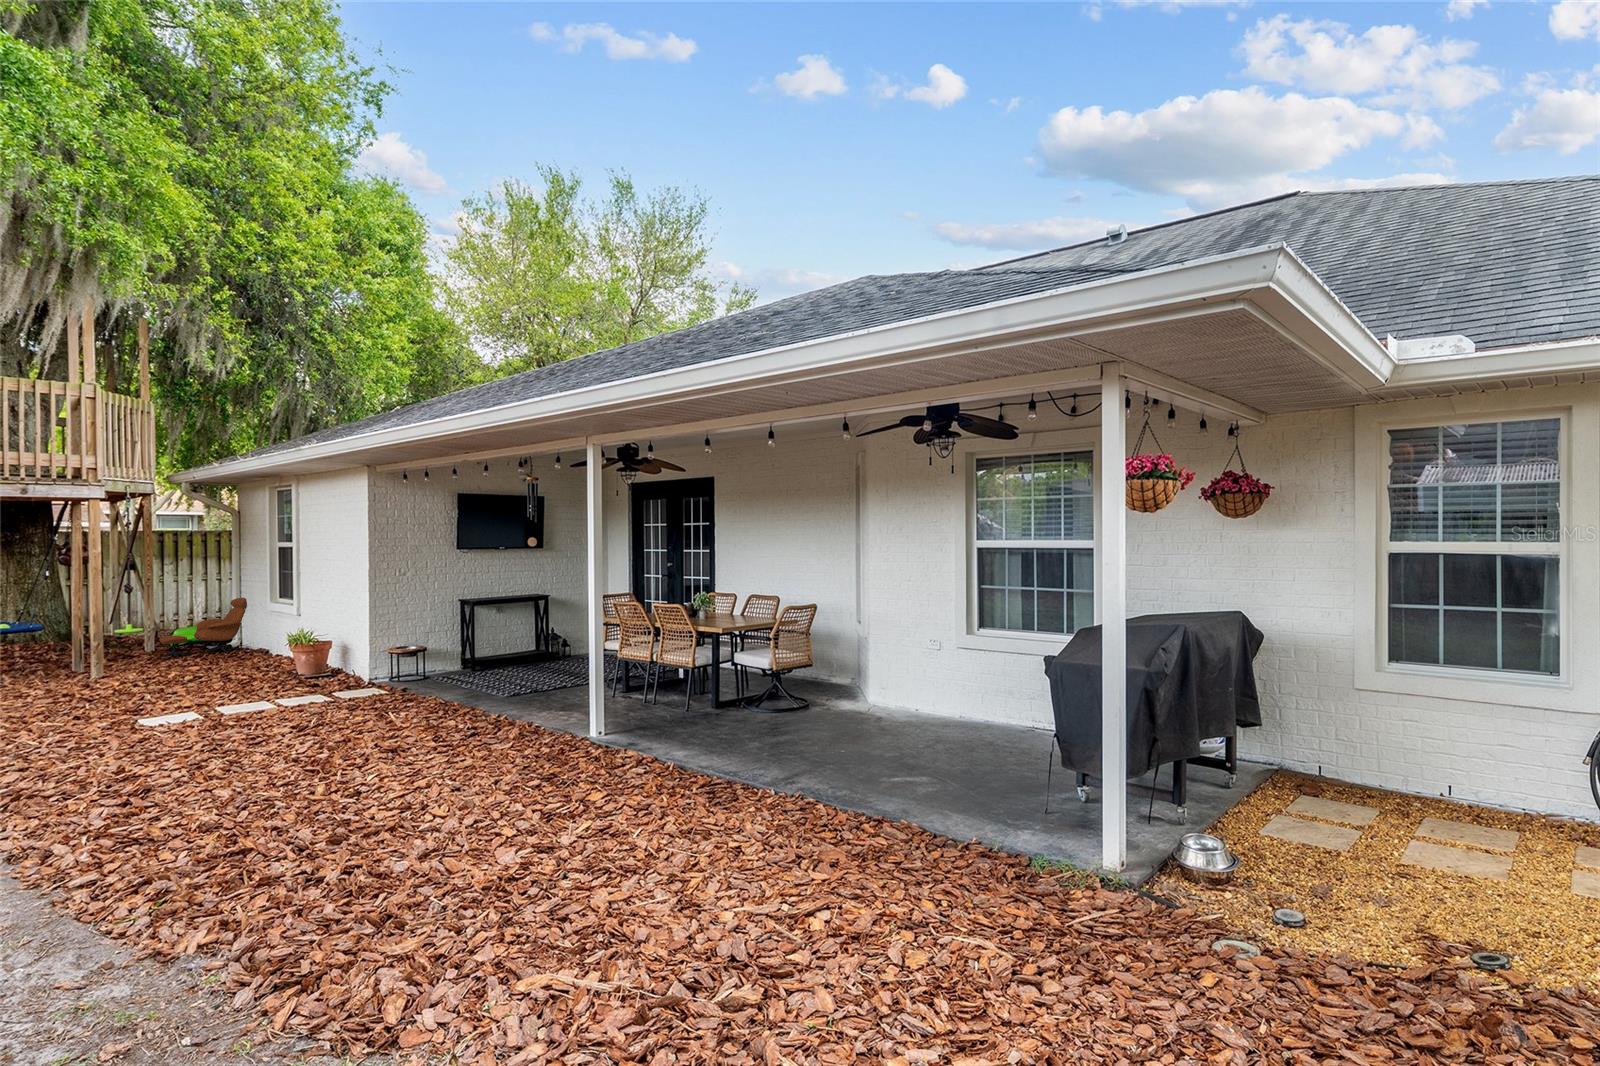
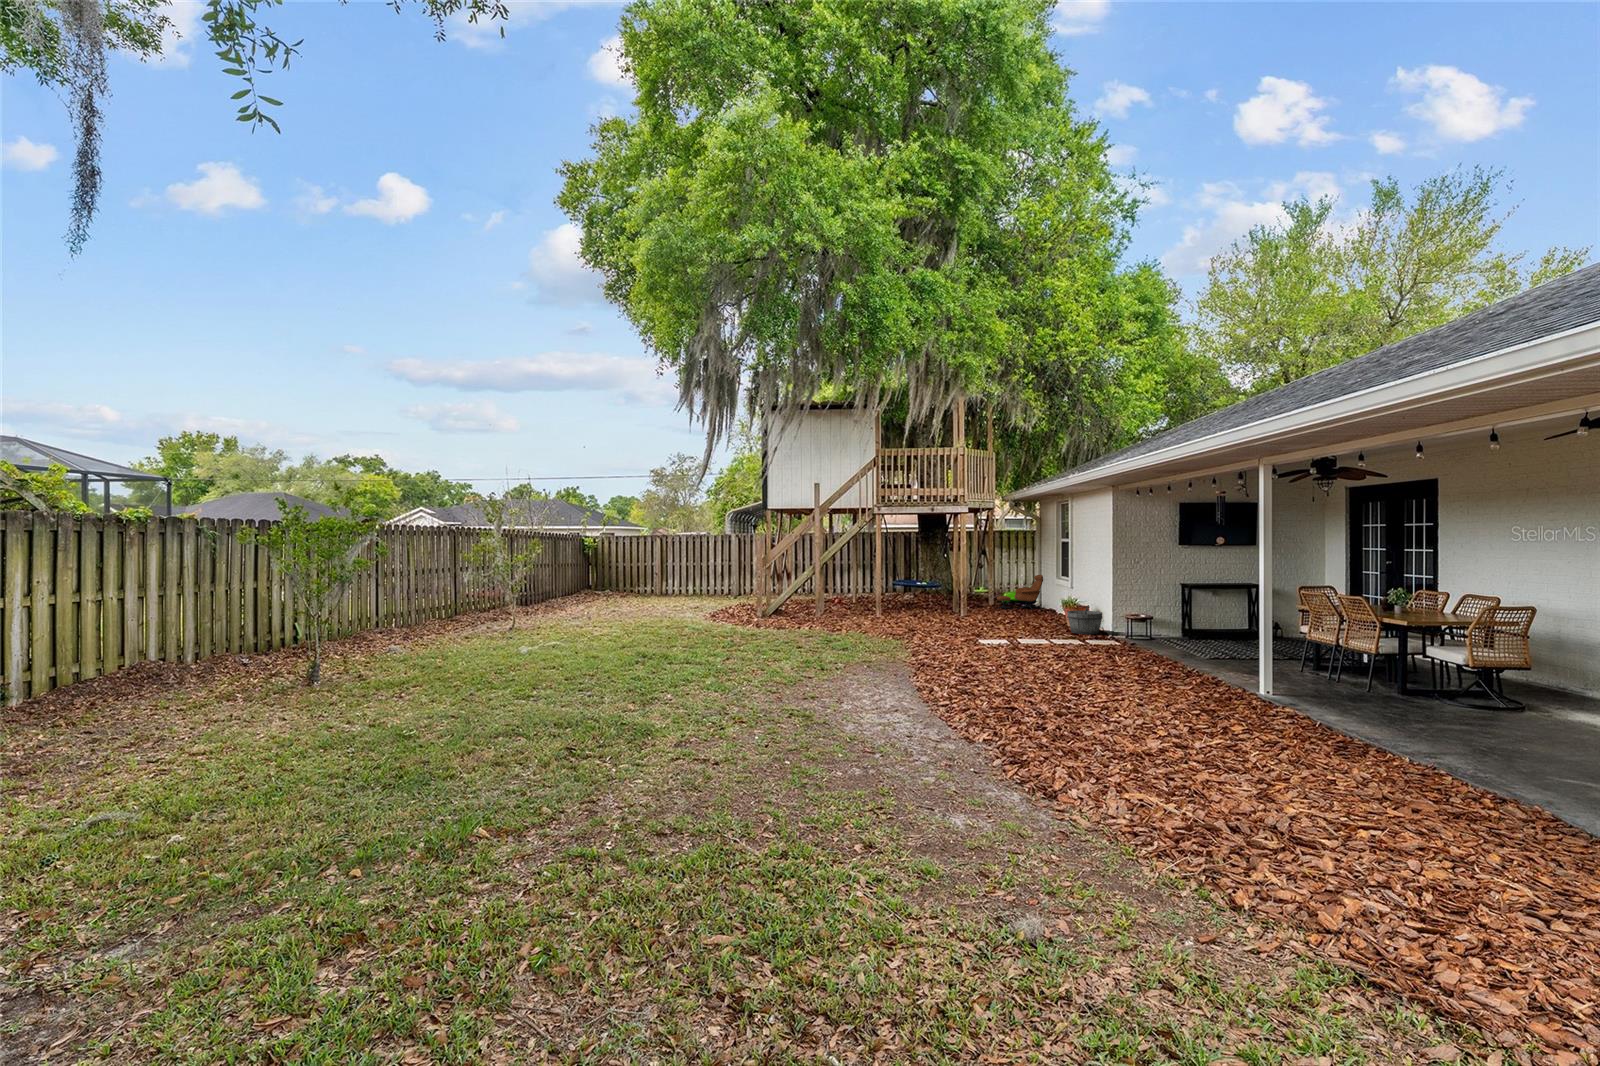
wooden bucket: none [299,639,357,684] -> present [1067,605,1103,634]

